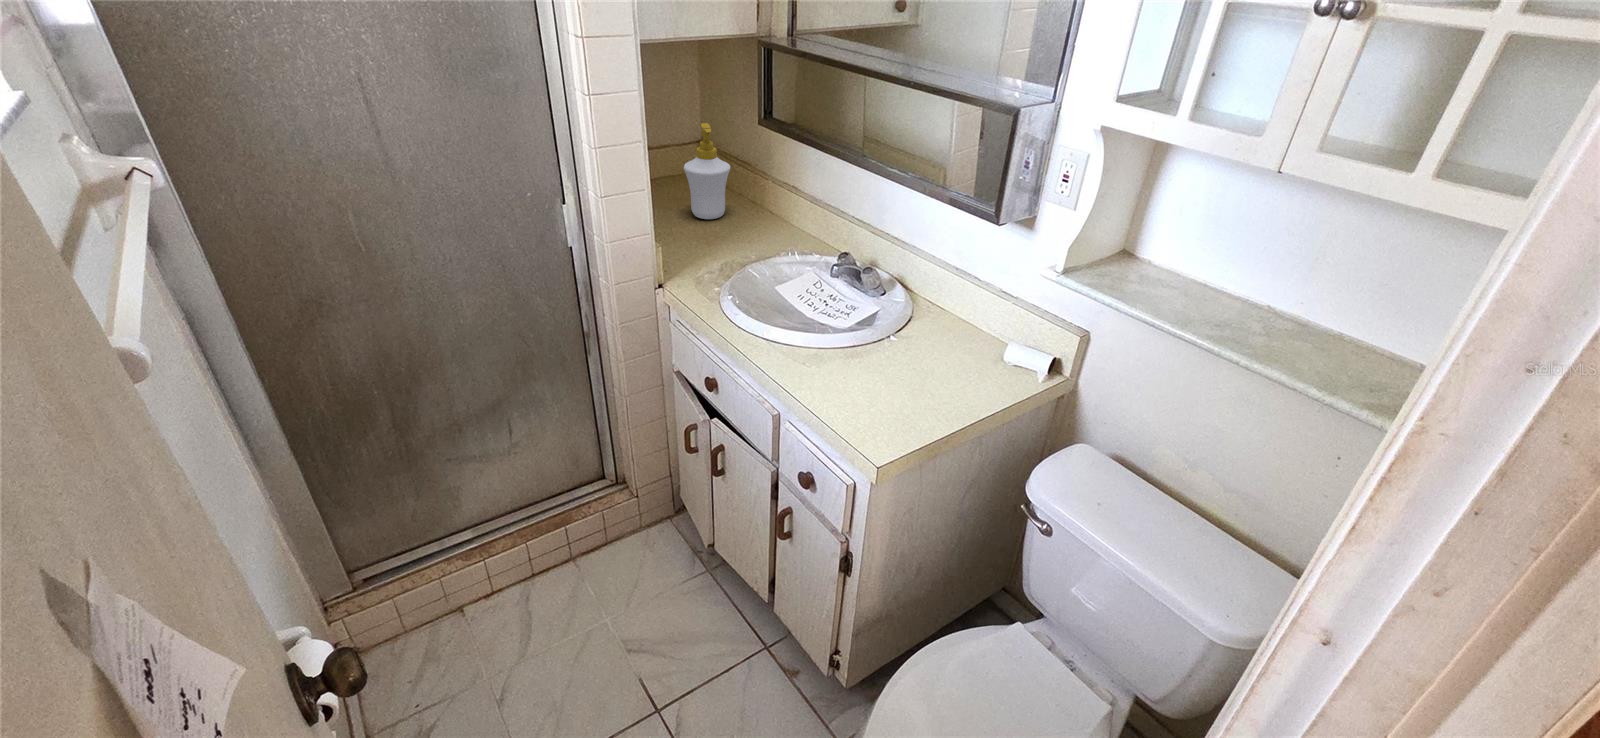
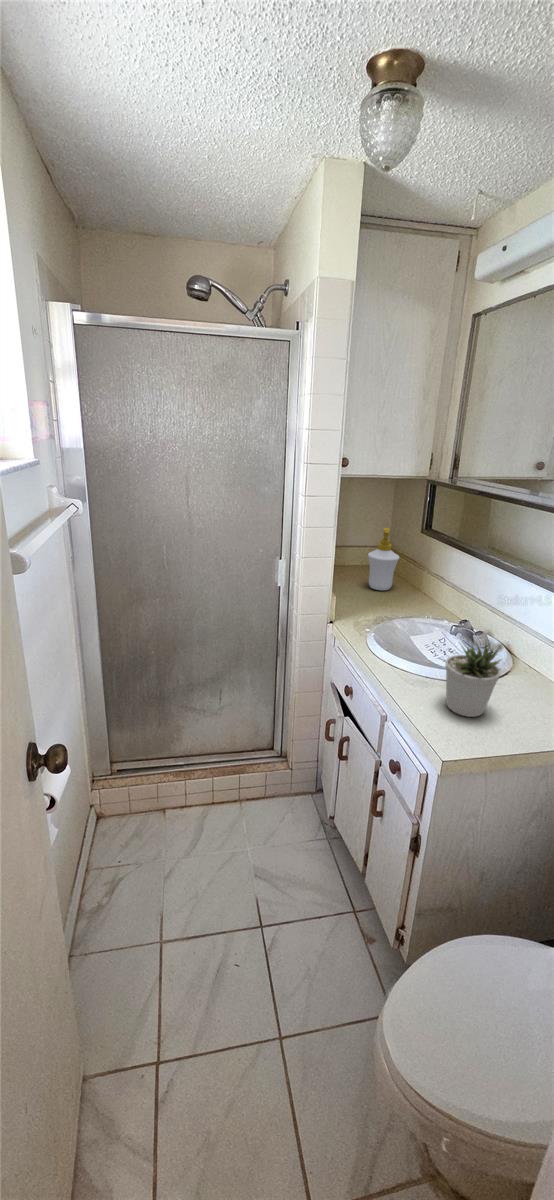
potted plant: none [849,286,922,393] -> present [446,640,501,717]

